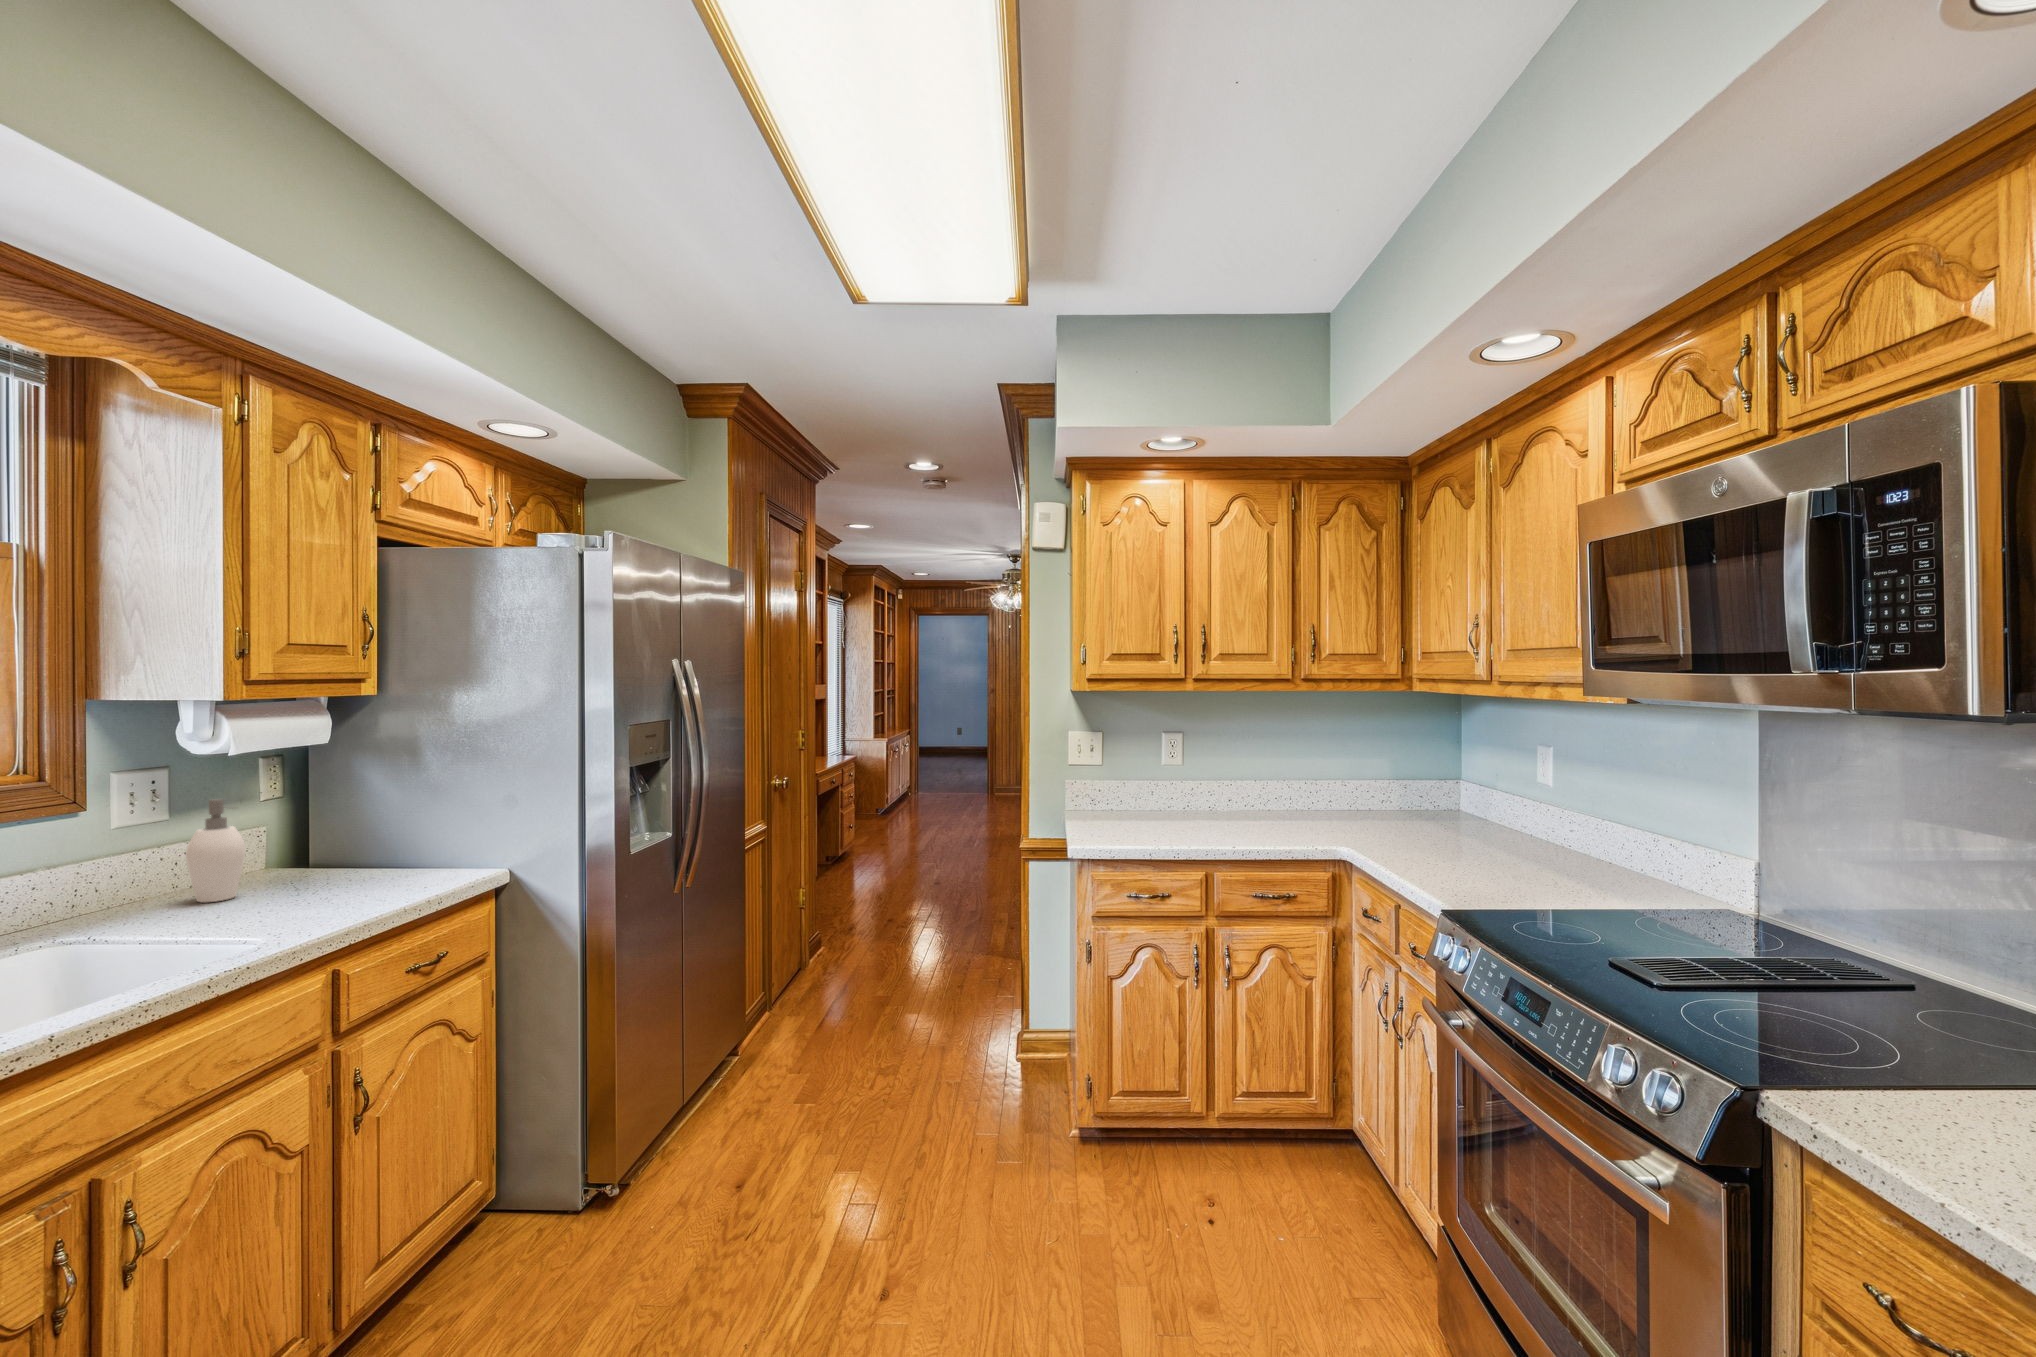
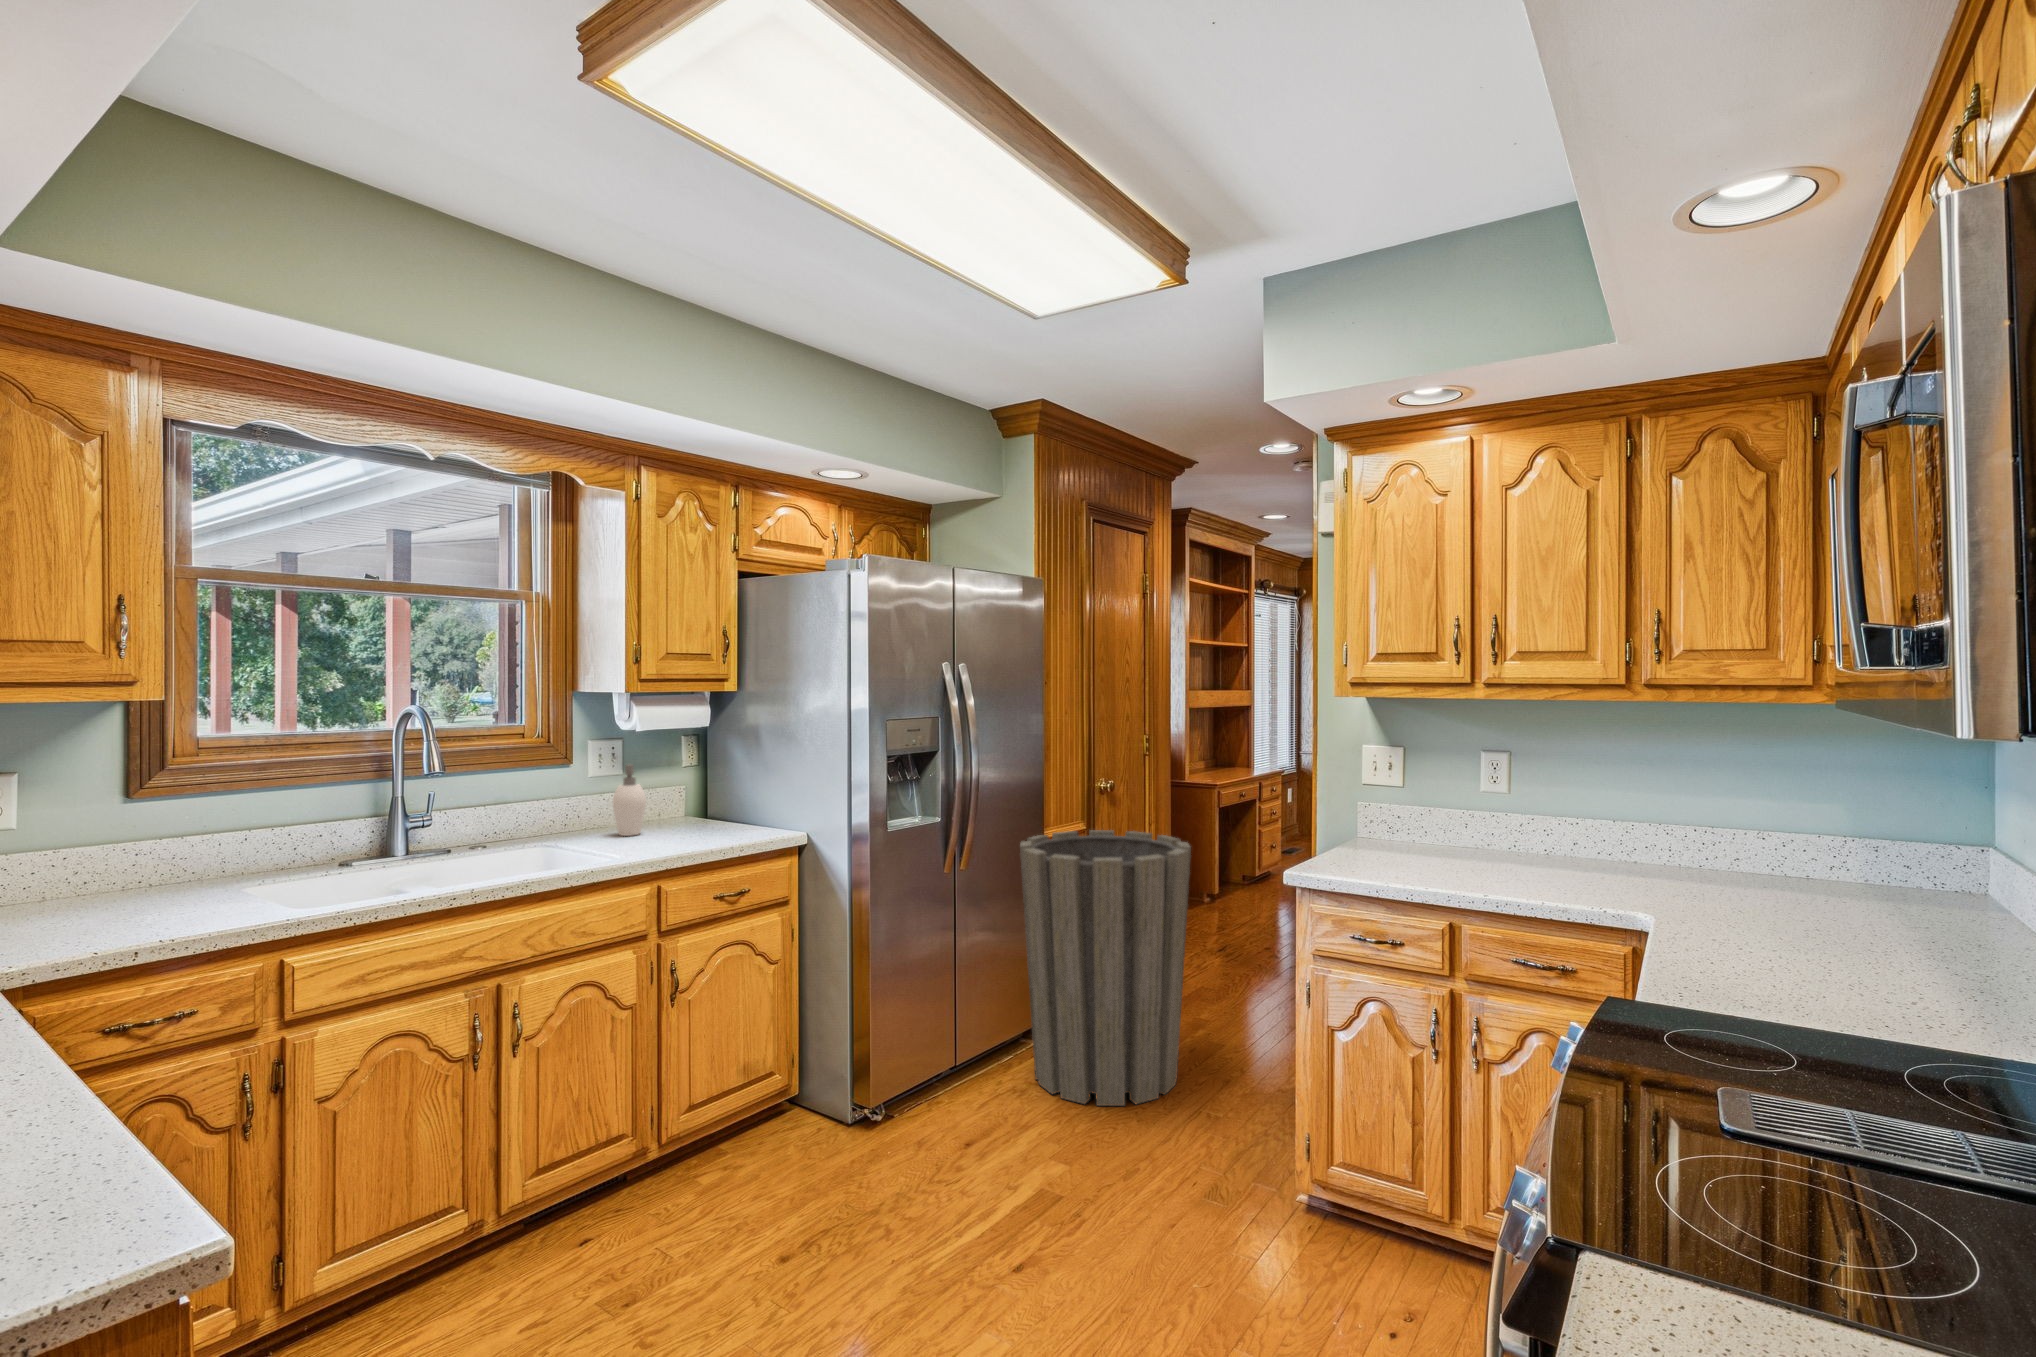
trash can: none [738,829,915,1111] -> present [1020,830,1191,1106]

